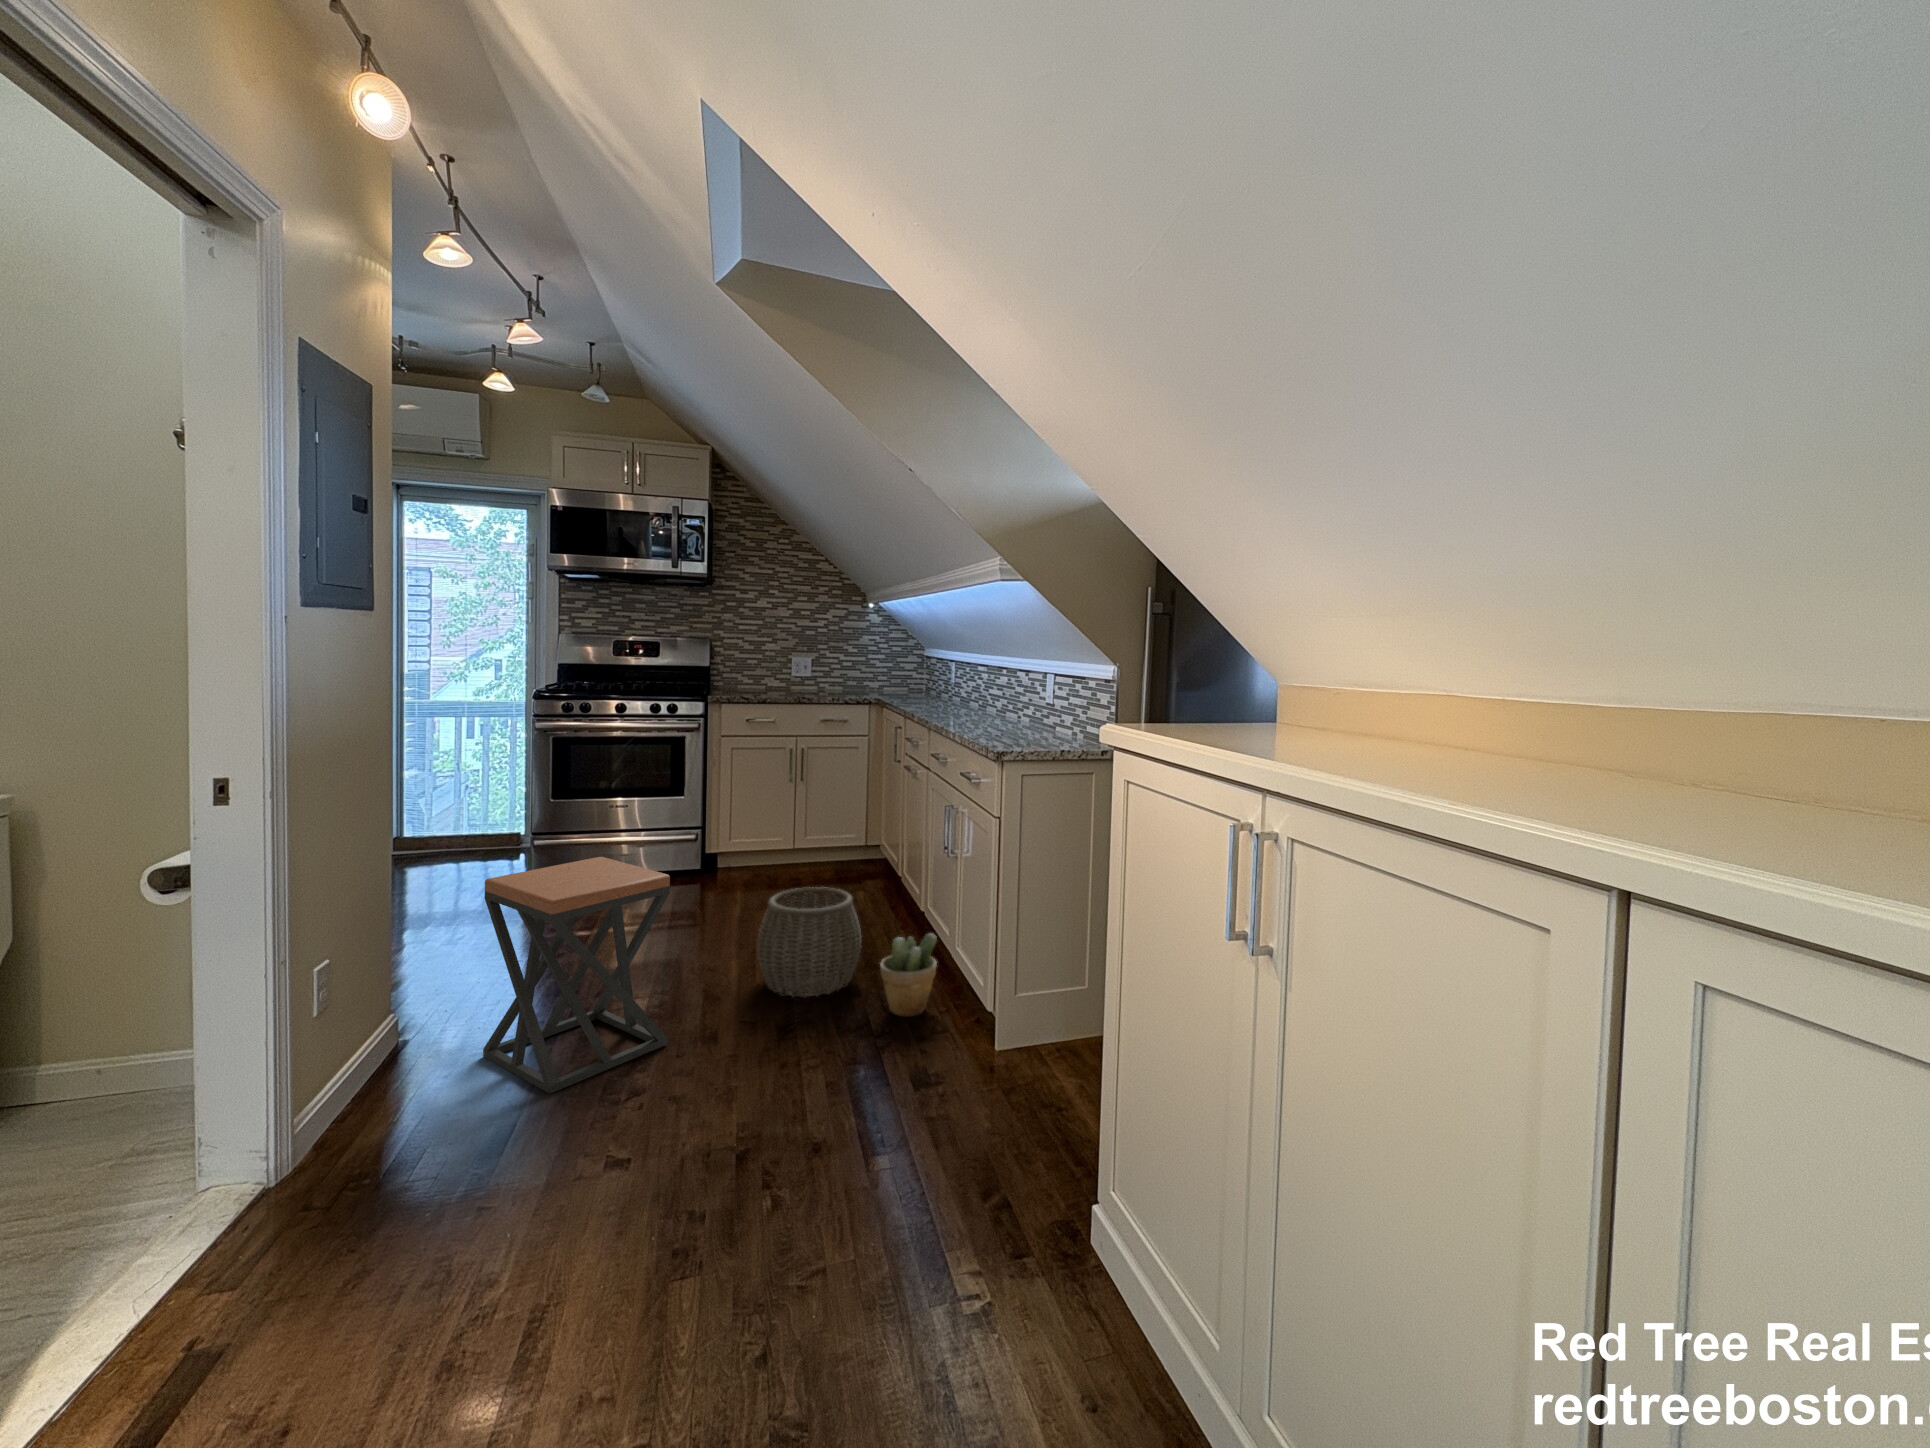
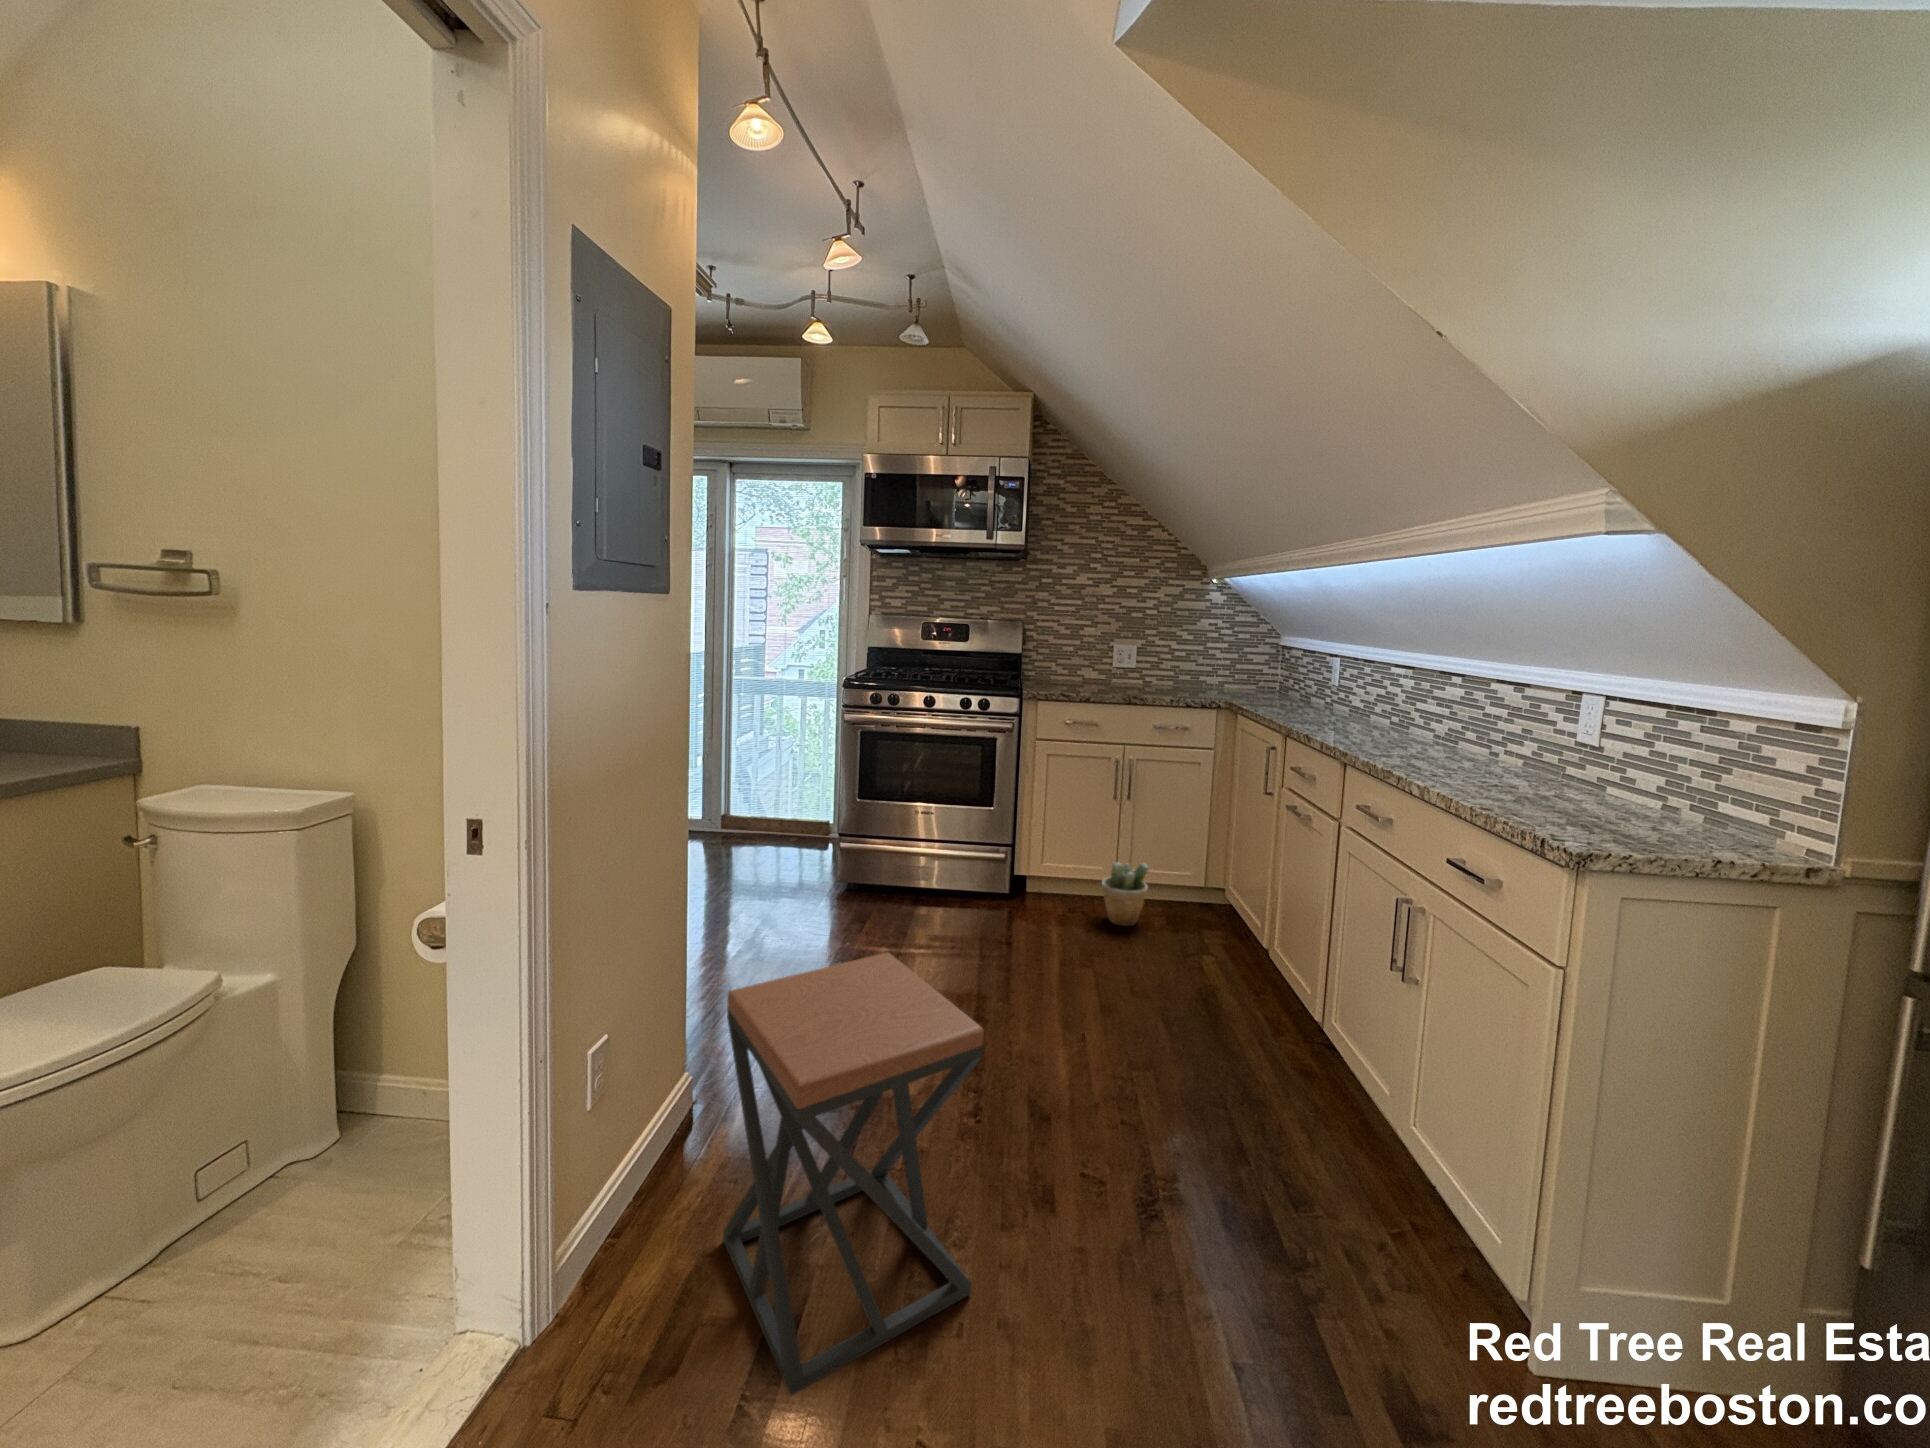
woven basket: present [757,887,861,997] -> none [1099,1010,1267,1217]
potted plant: present [880,933,937,1016] -> present [1102,863,1148,926]

